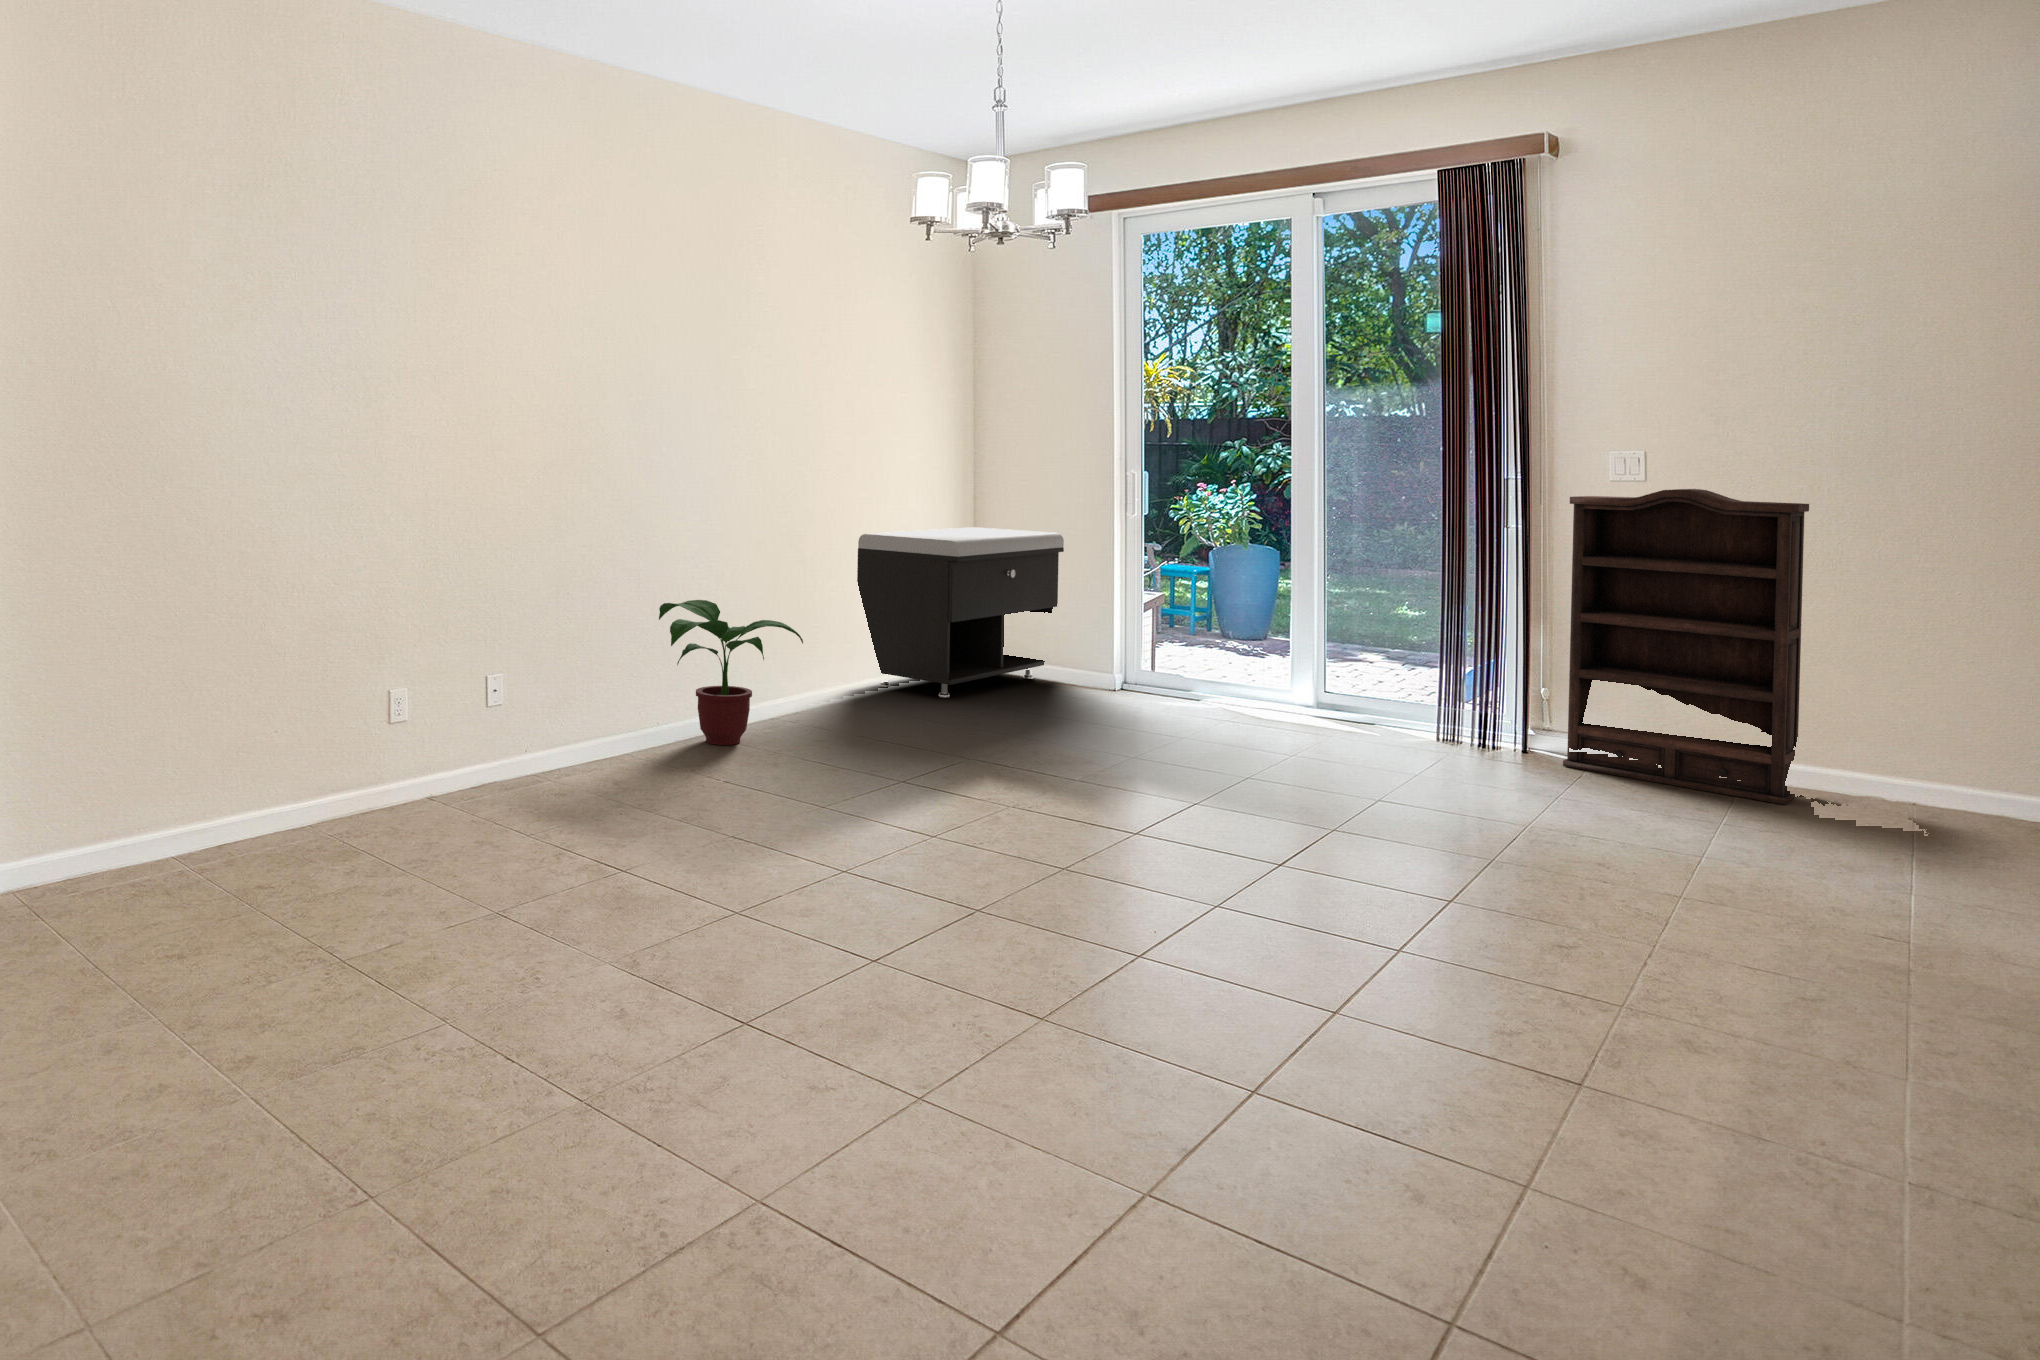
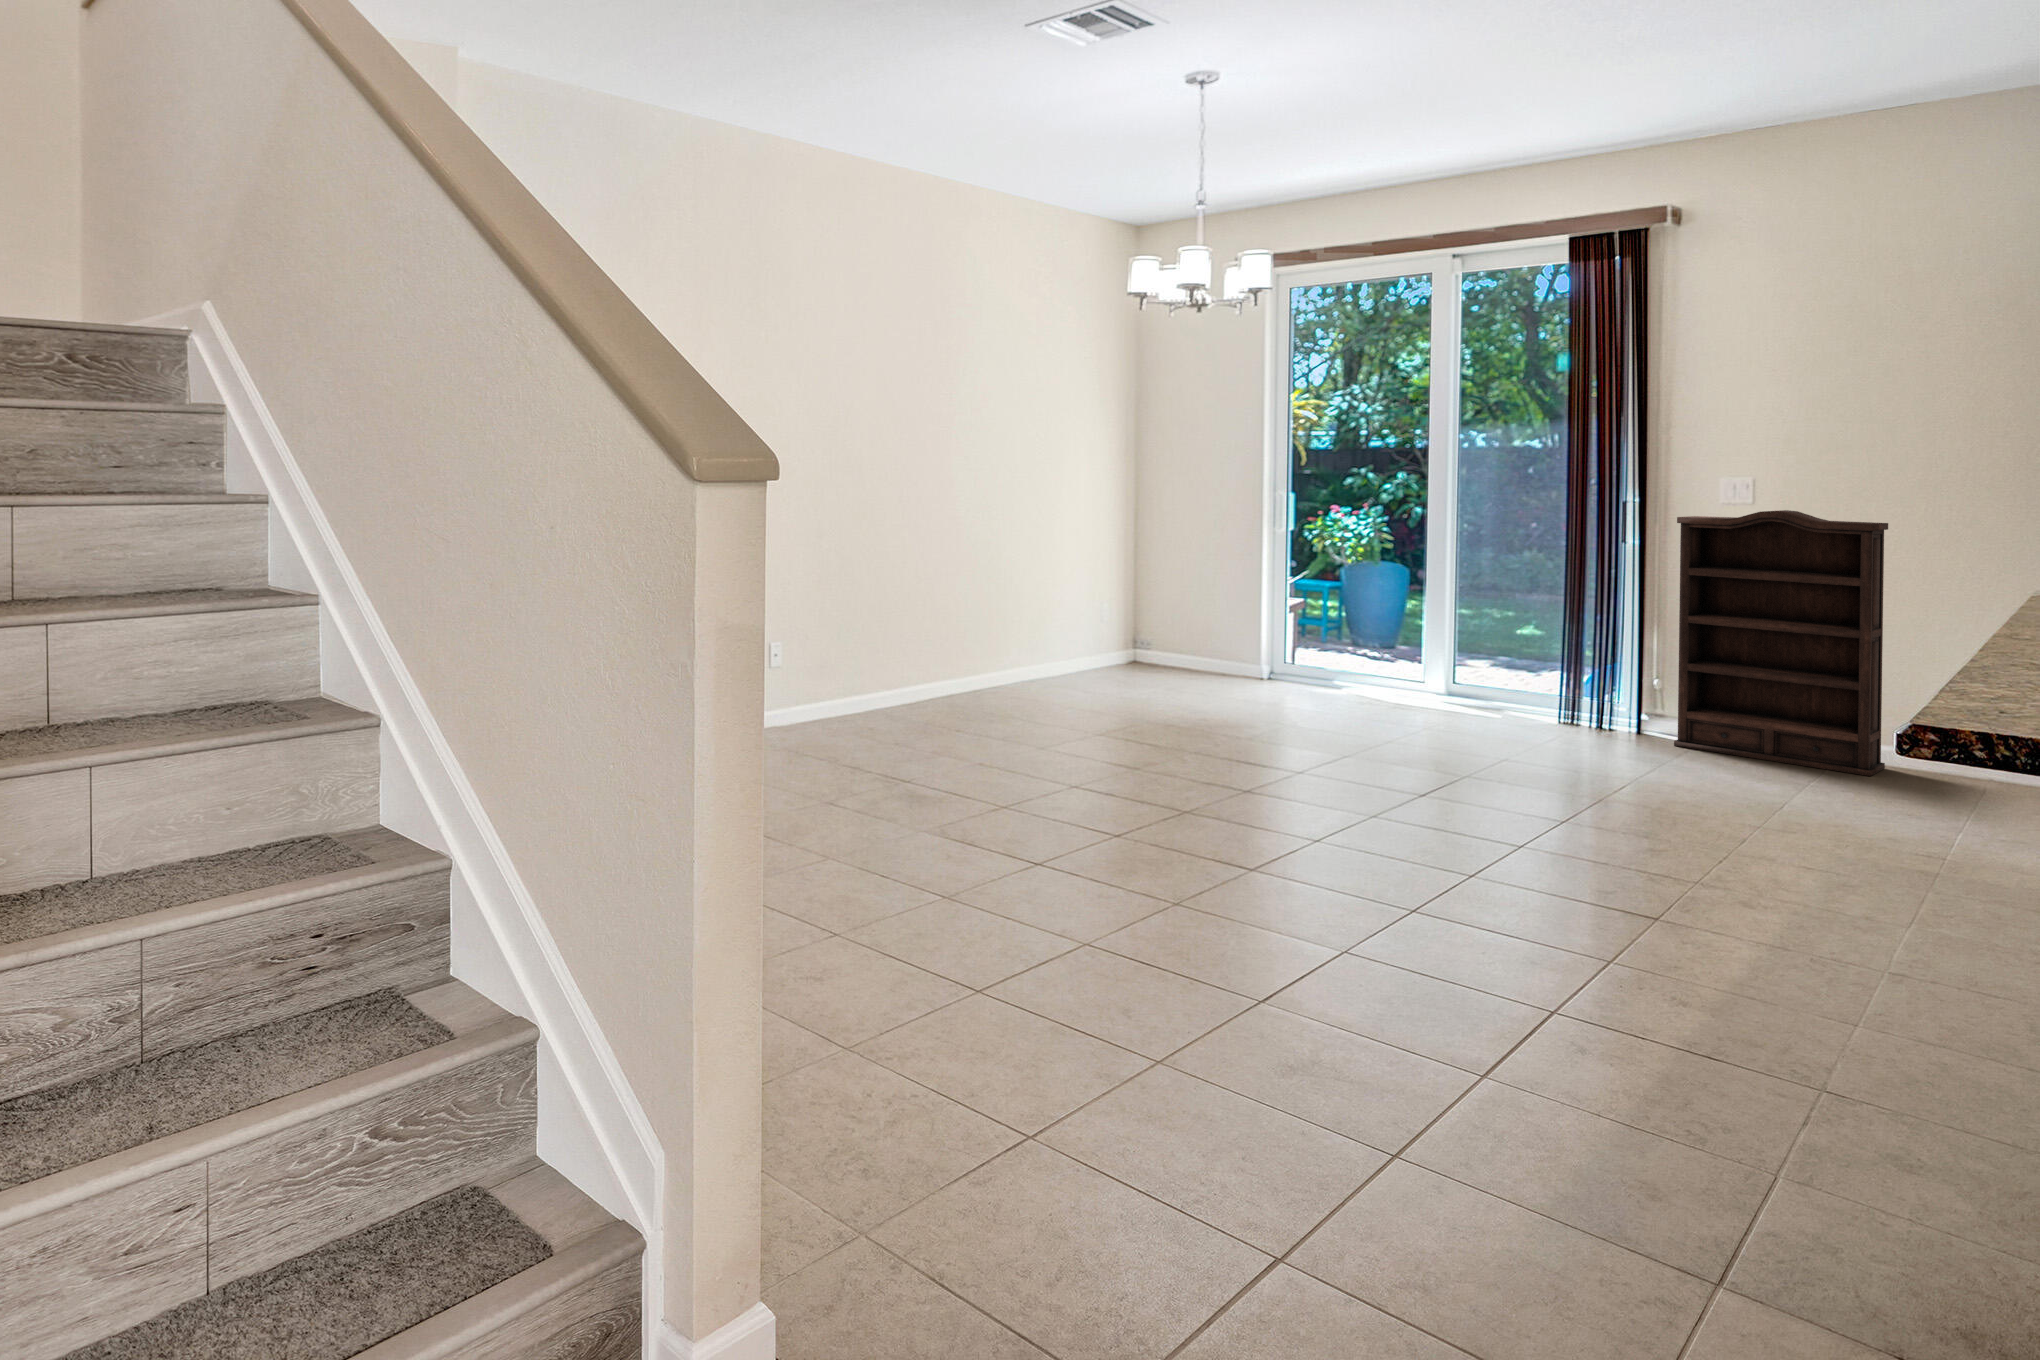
storage bench: present [857,527,1064,698] -> none [1036,543,1214,690]
potted plant: present [659,600,803,745] -> none [888,605,1015,726]

